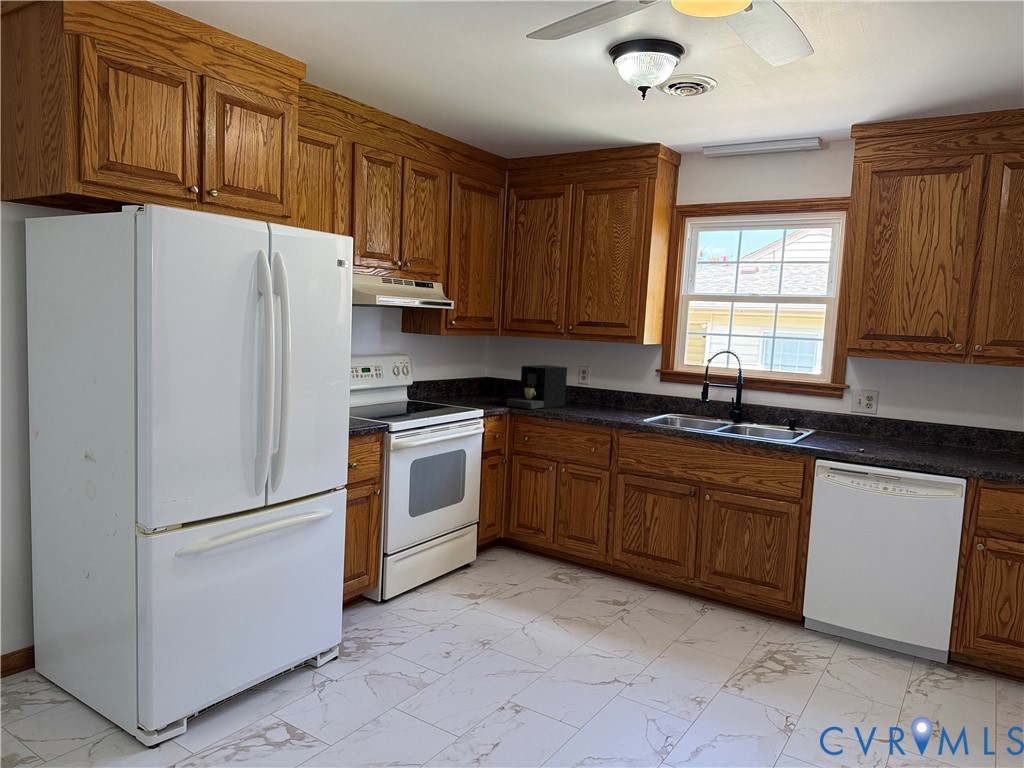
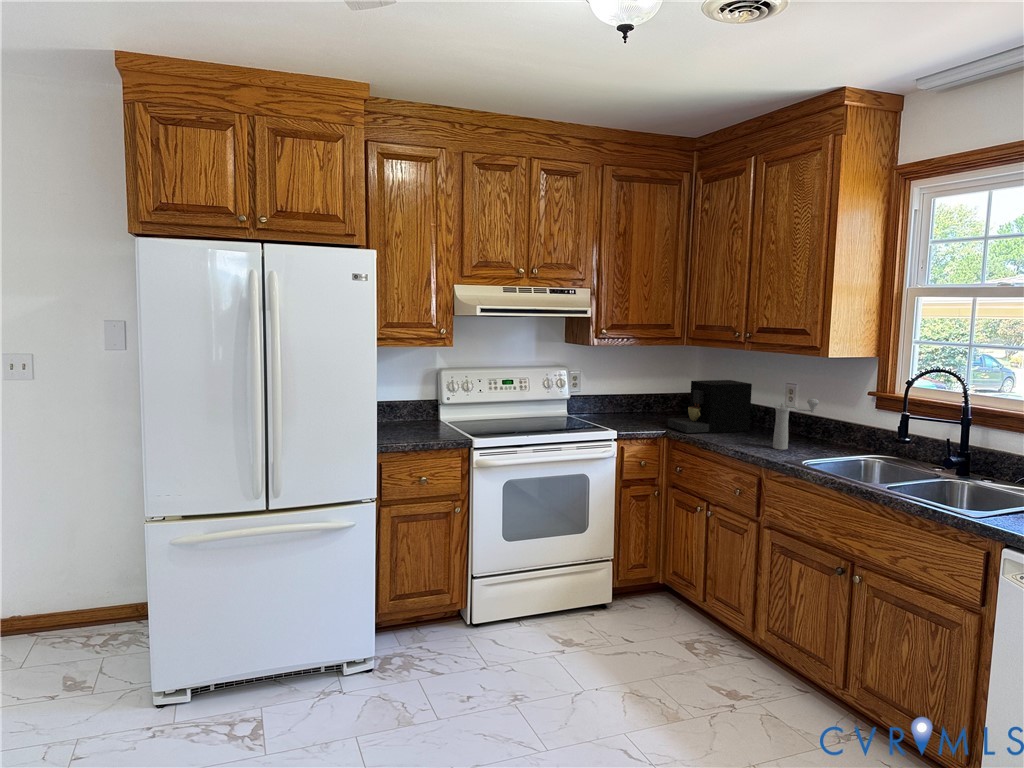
pepper mill: none [602,376,632,415] -> present [773,399,819,450]

